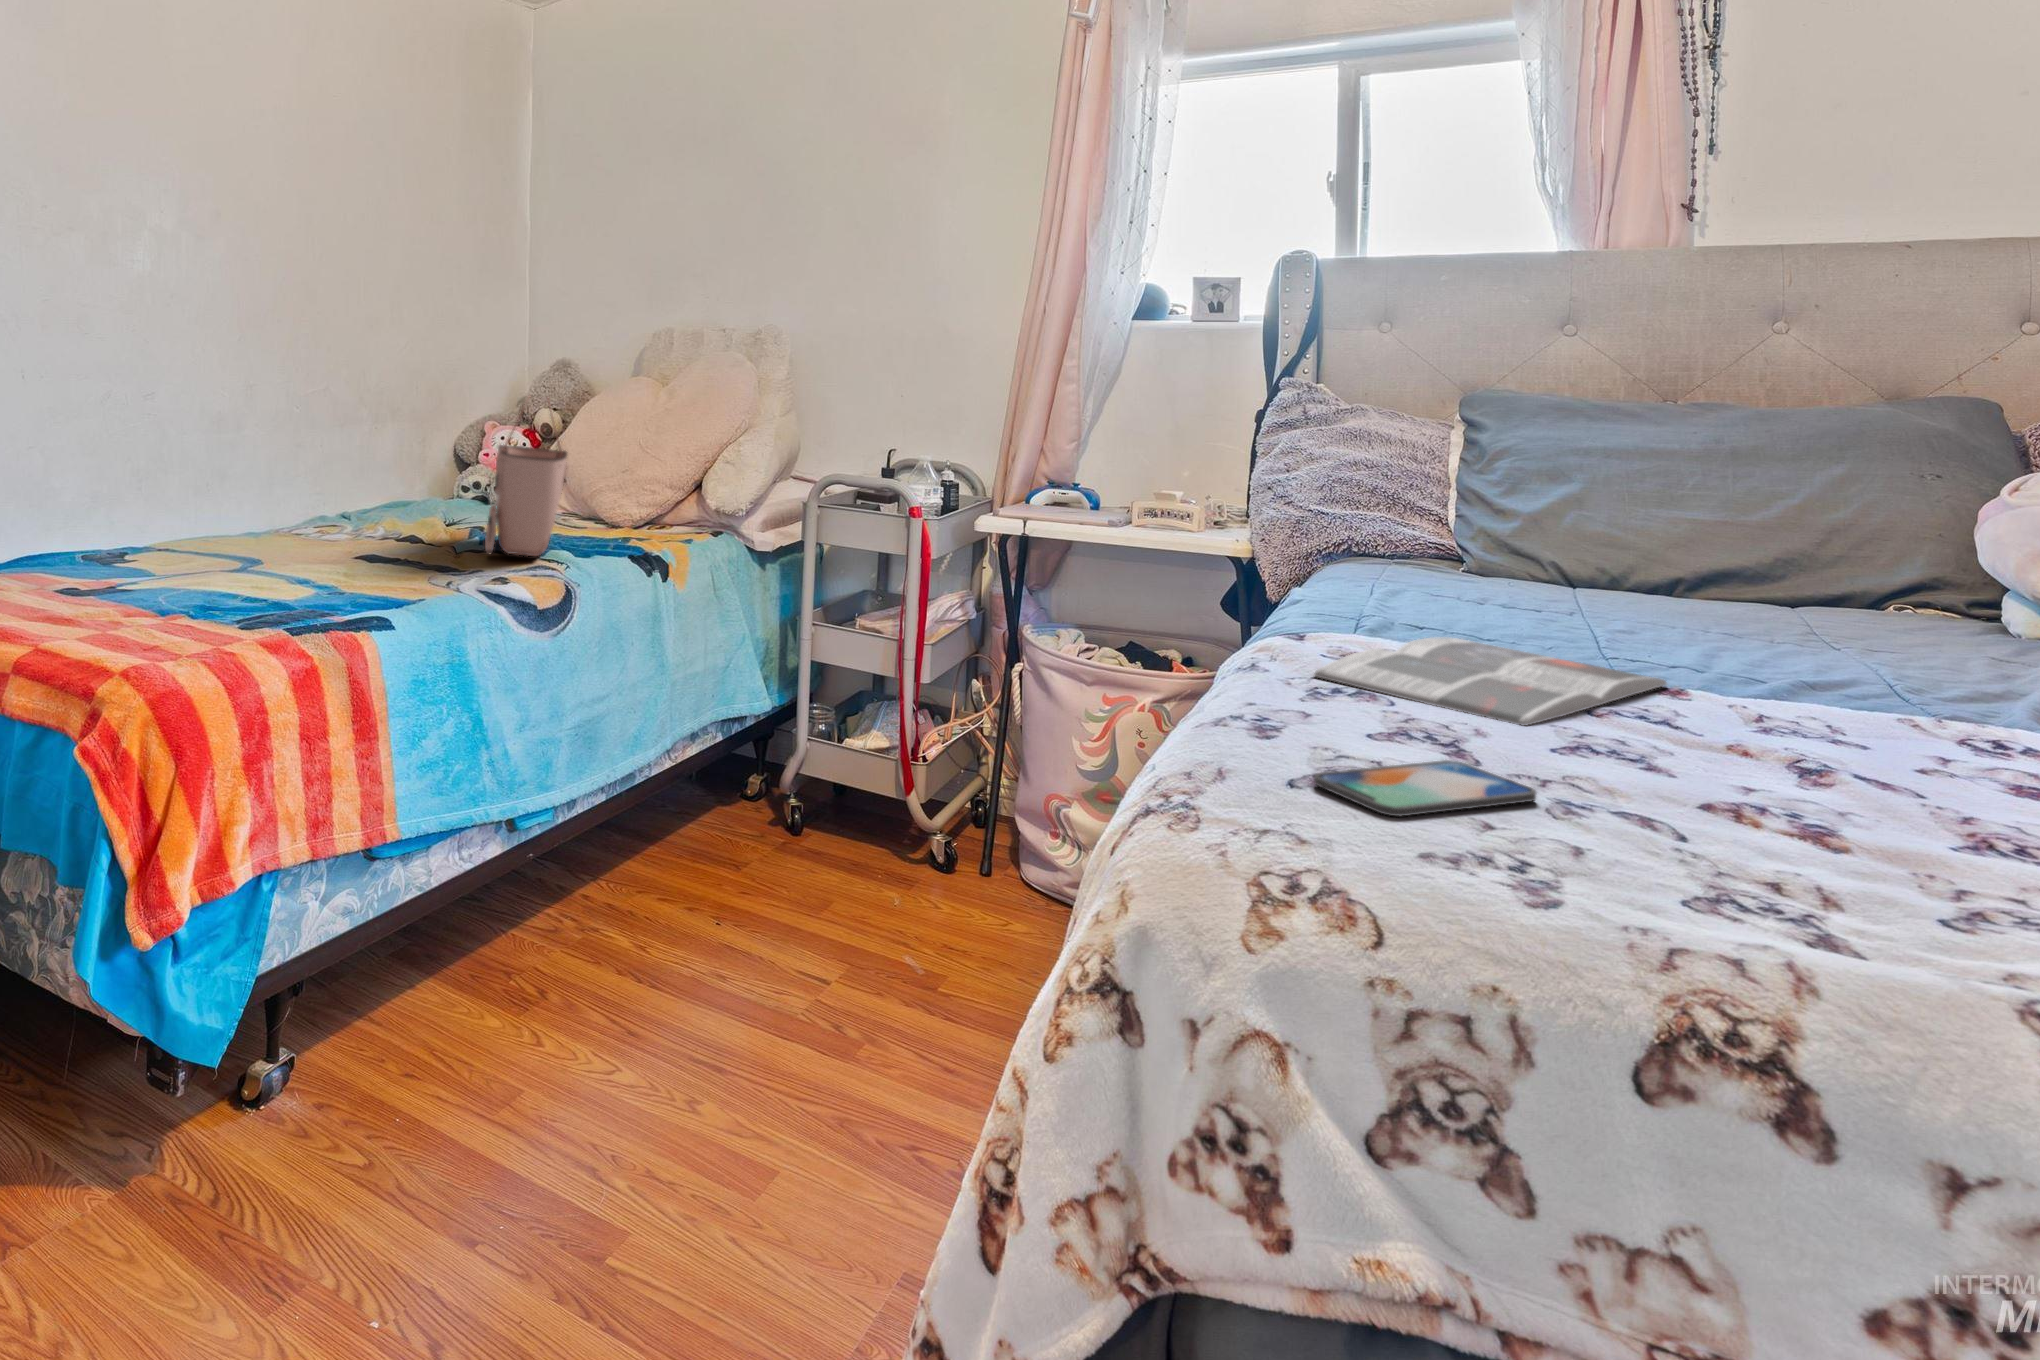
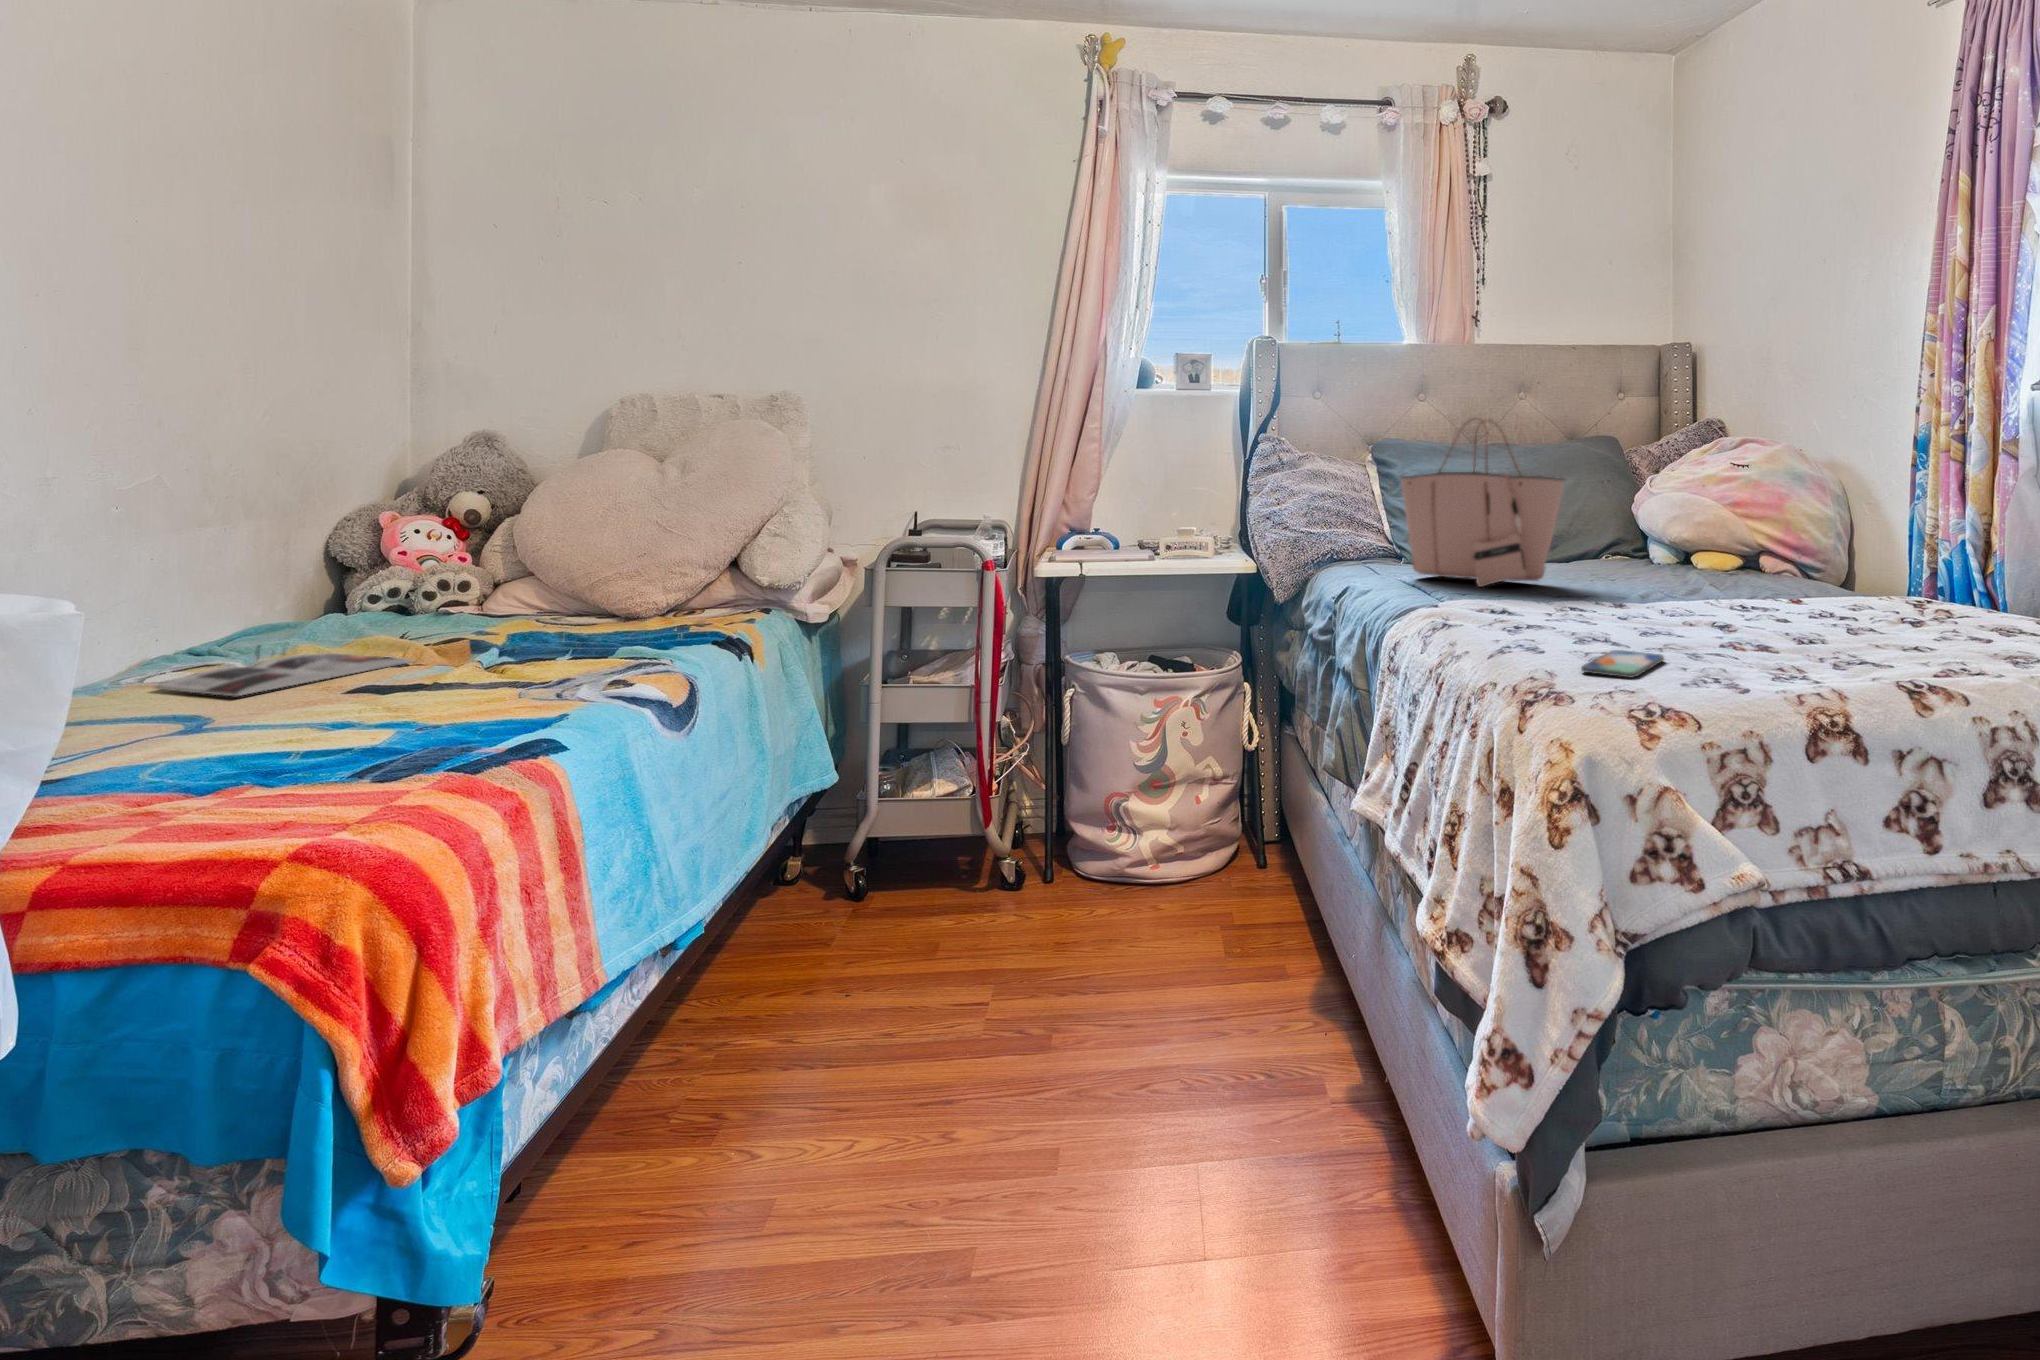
tote bag: present [485,414,567,556] -> present [1401,419,1564,587]
magazine: present [1314,637,1667,726] -> present [154,653,414,696]

